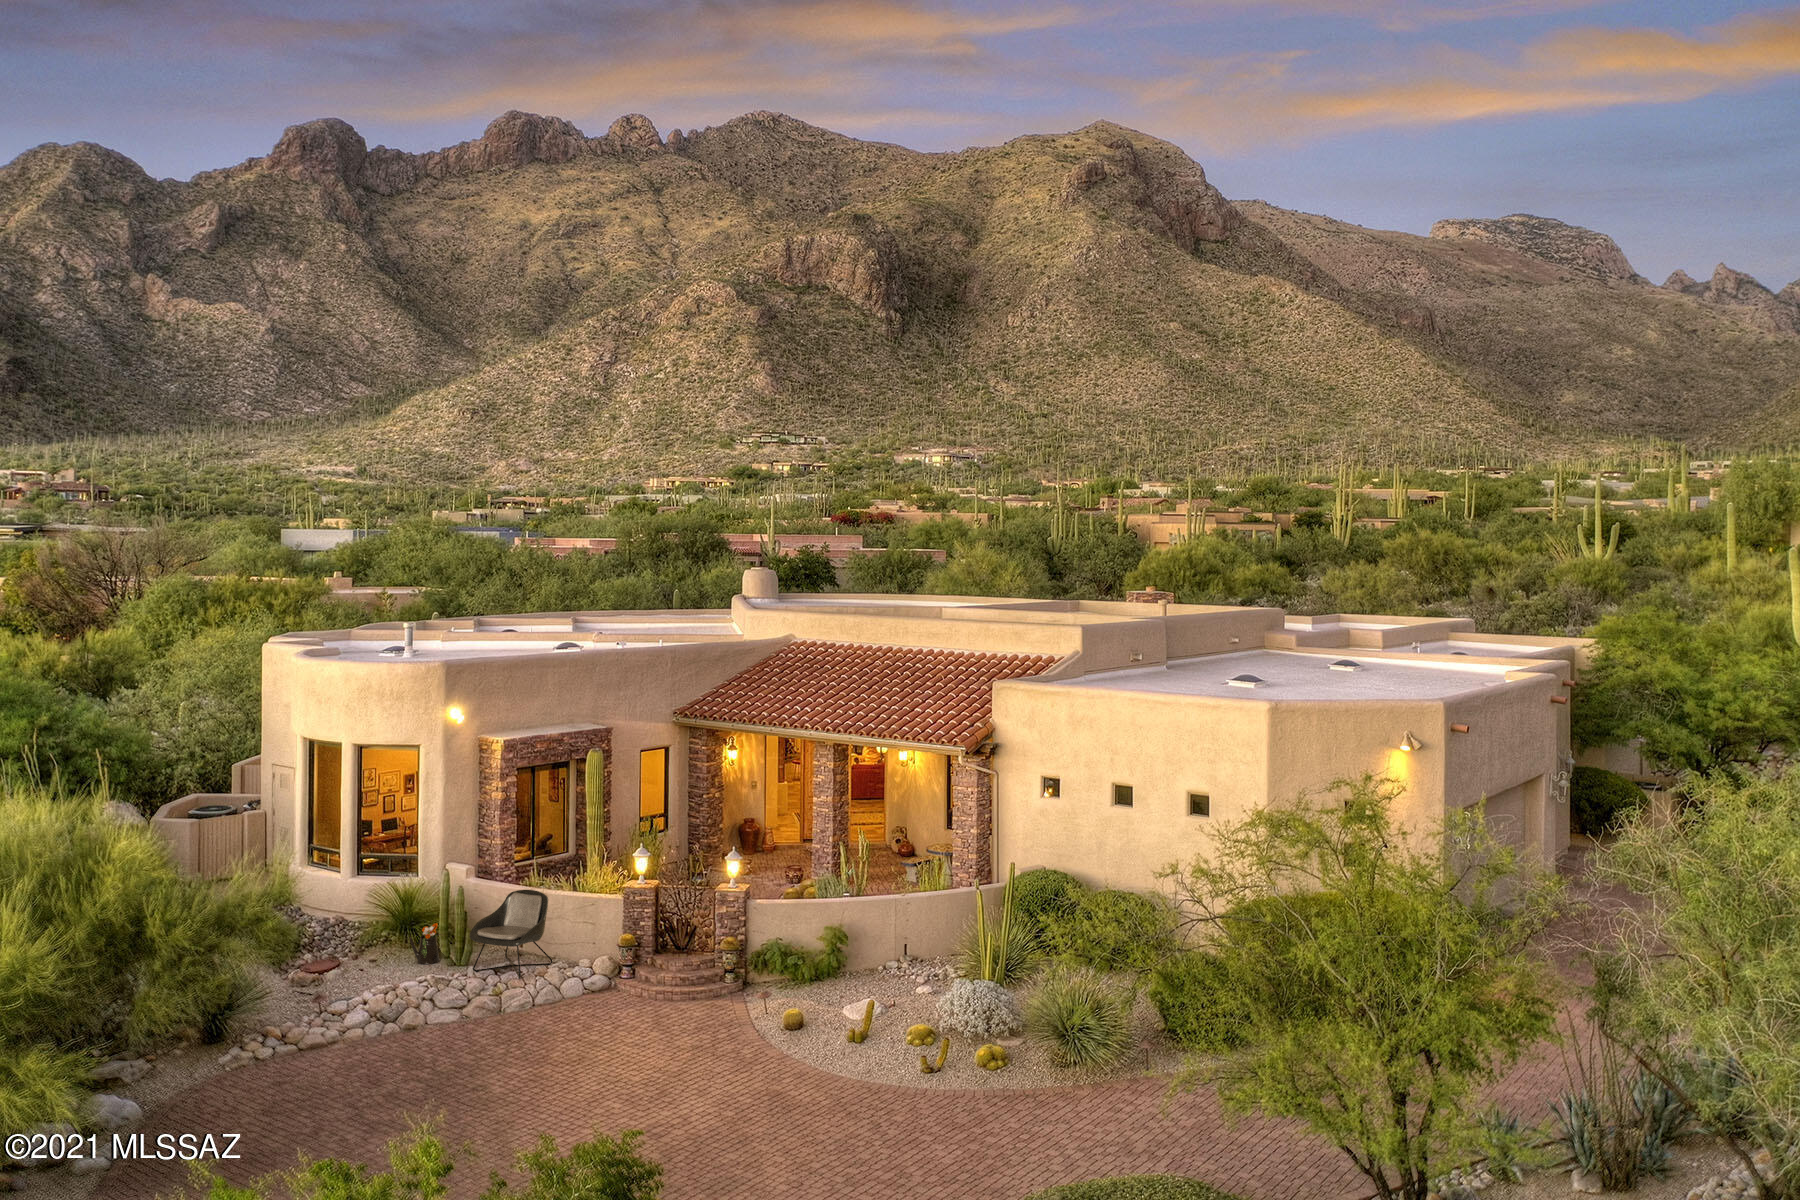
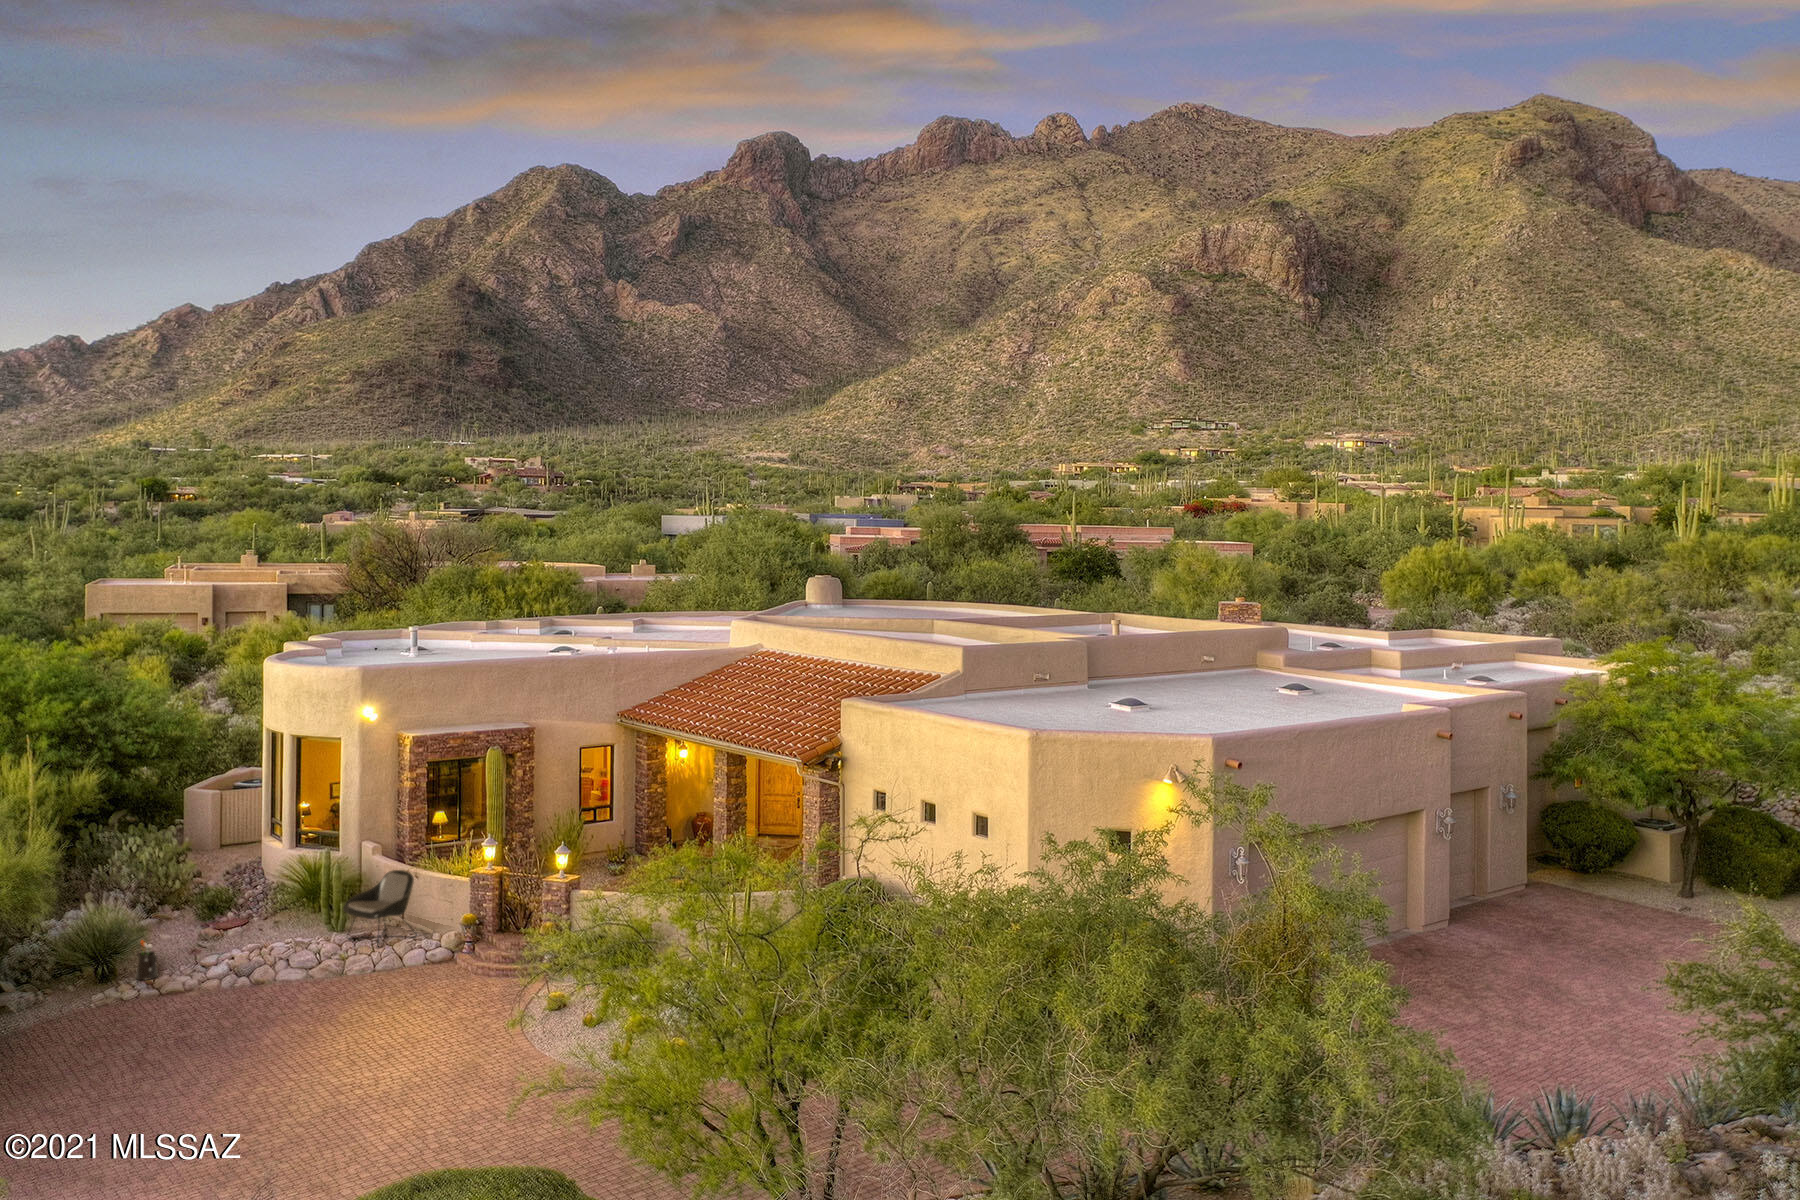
watering can: present [409,923,442,964] -> present [136,941,159,980]

